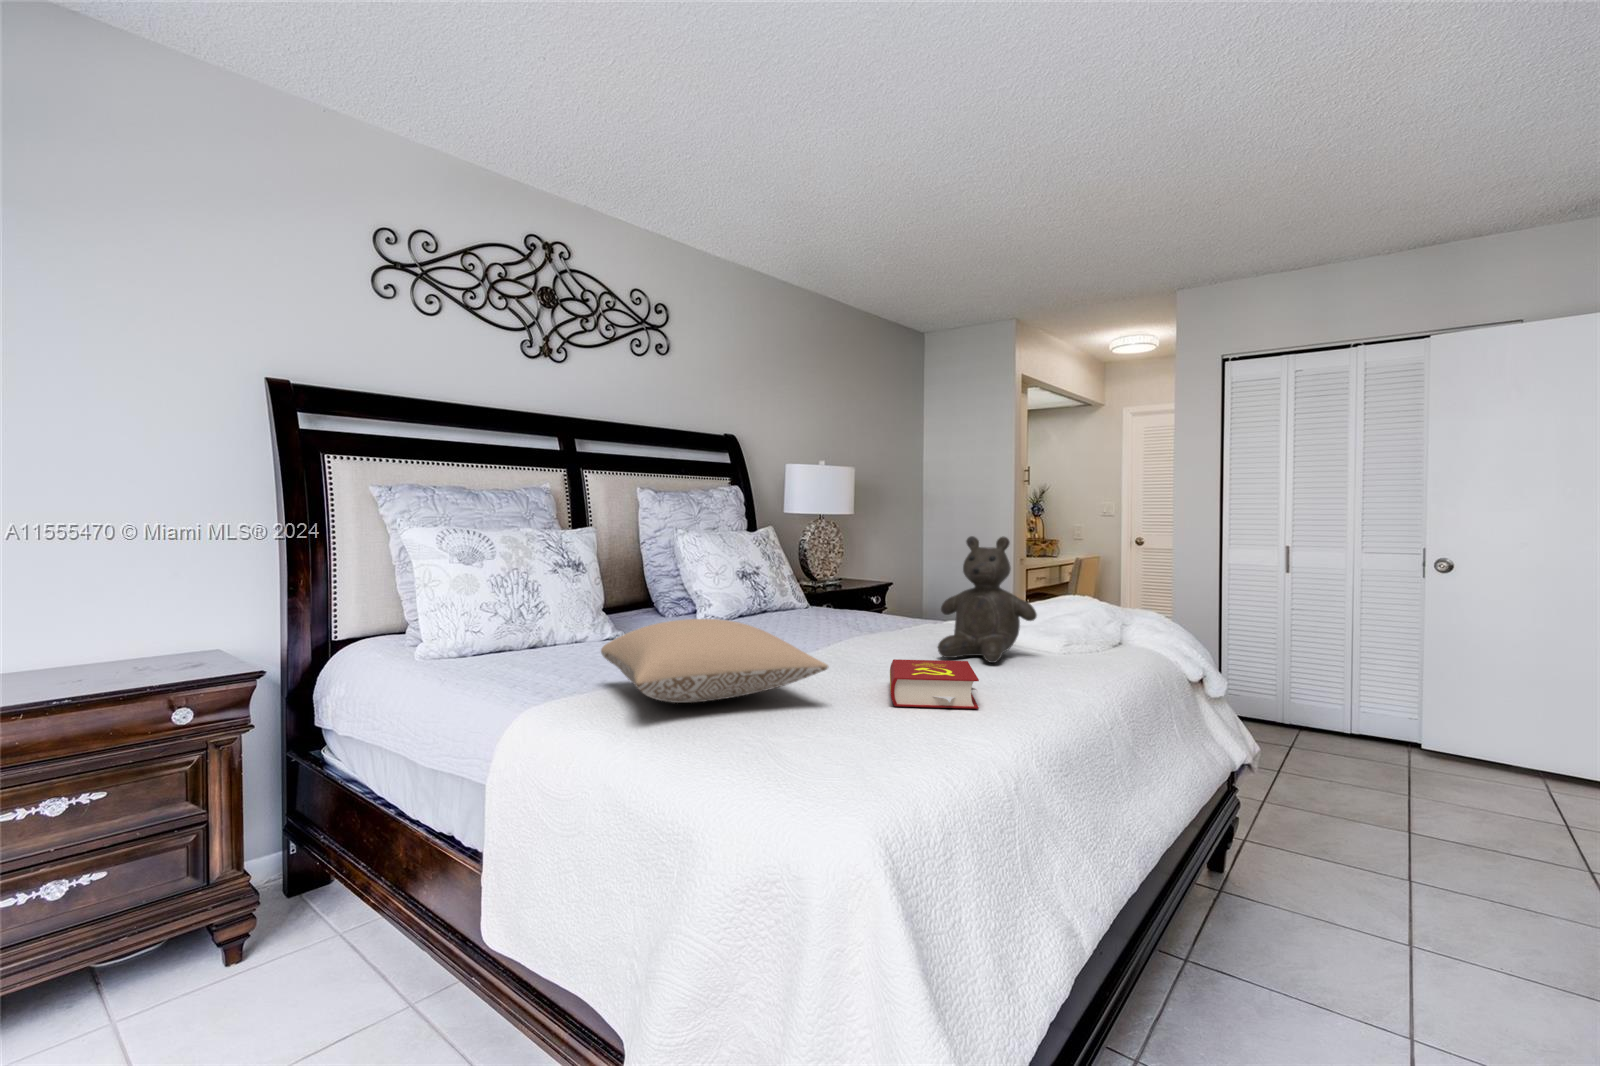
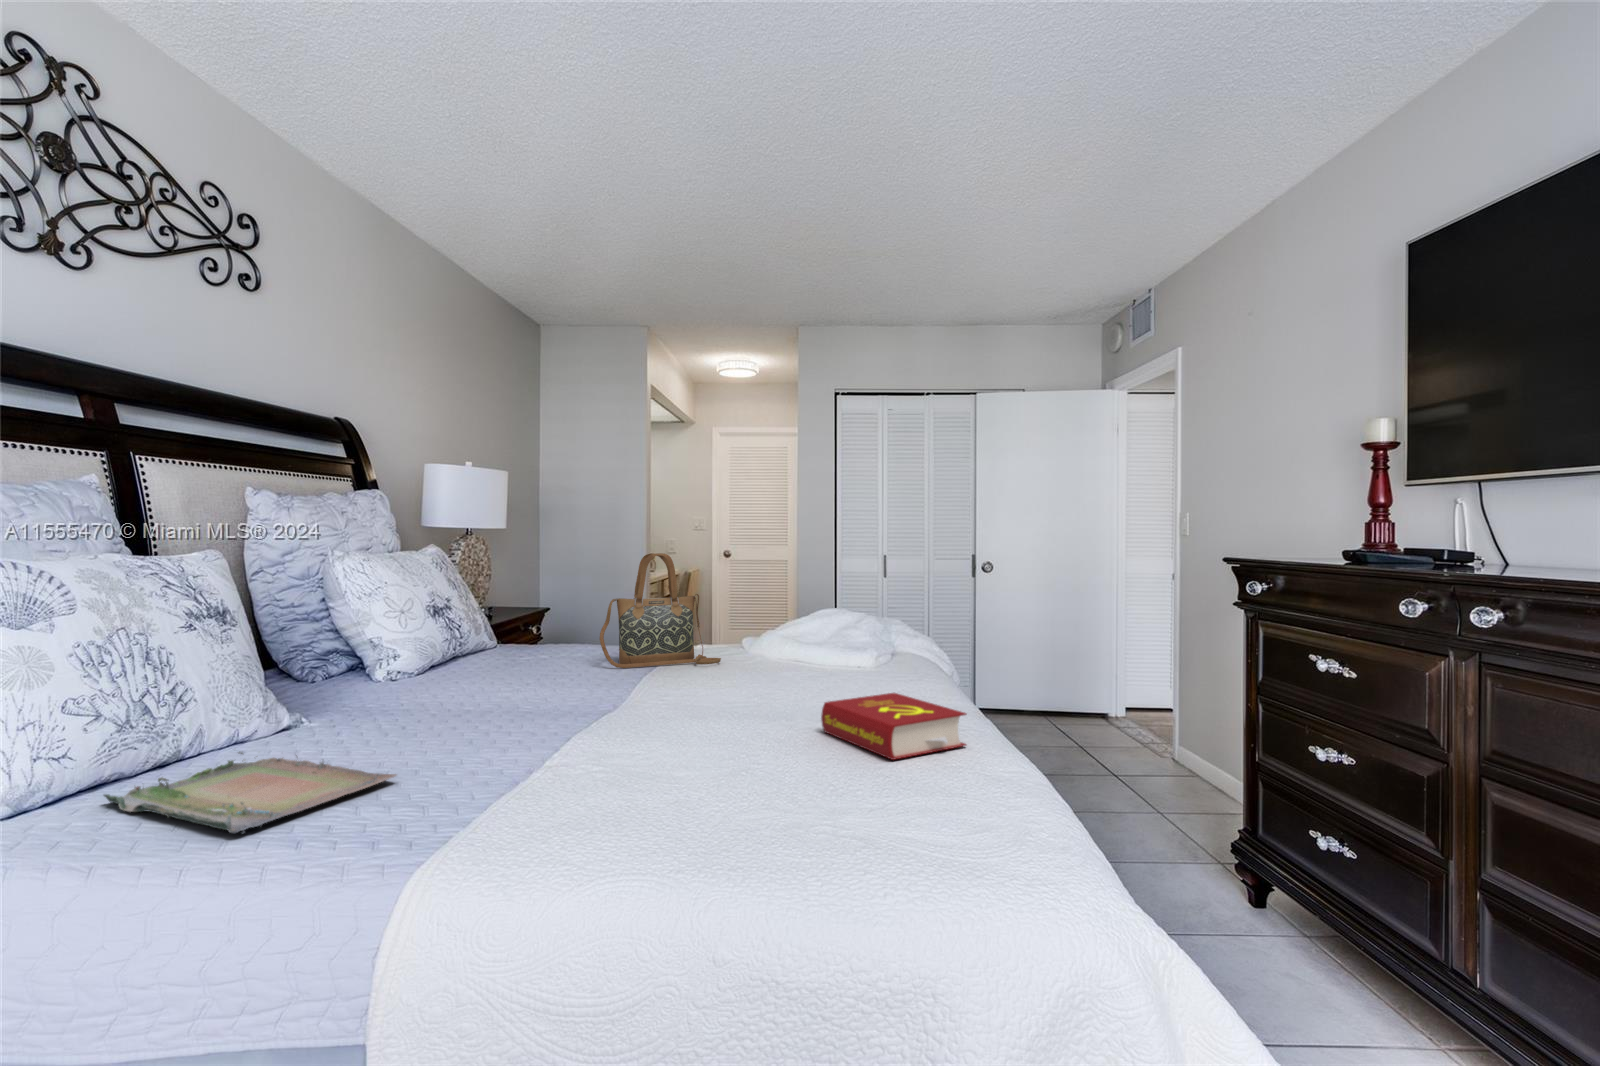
handbag: none [837,536,932,633] -> present [600,553,721,668]
teddy bear: present [938,536,1037,663] -> none [772,552,879,691]
pillow: present [601,619,828,703] -> none [458,680,839,821]
tray: none [490,640,605,676] -> present [104,752,396,834]

